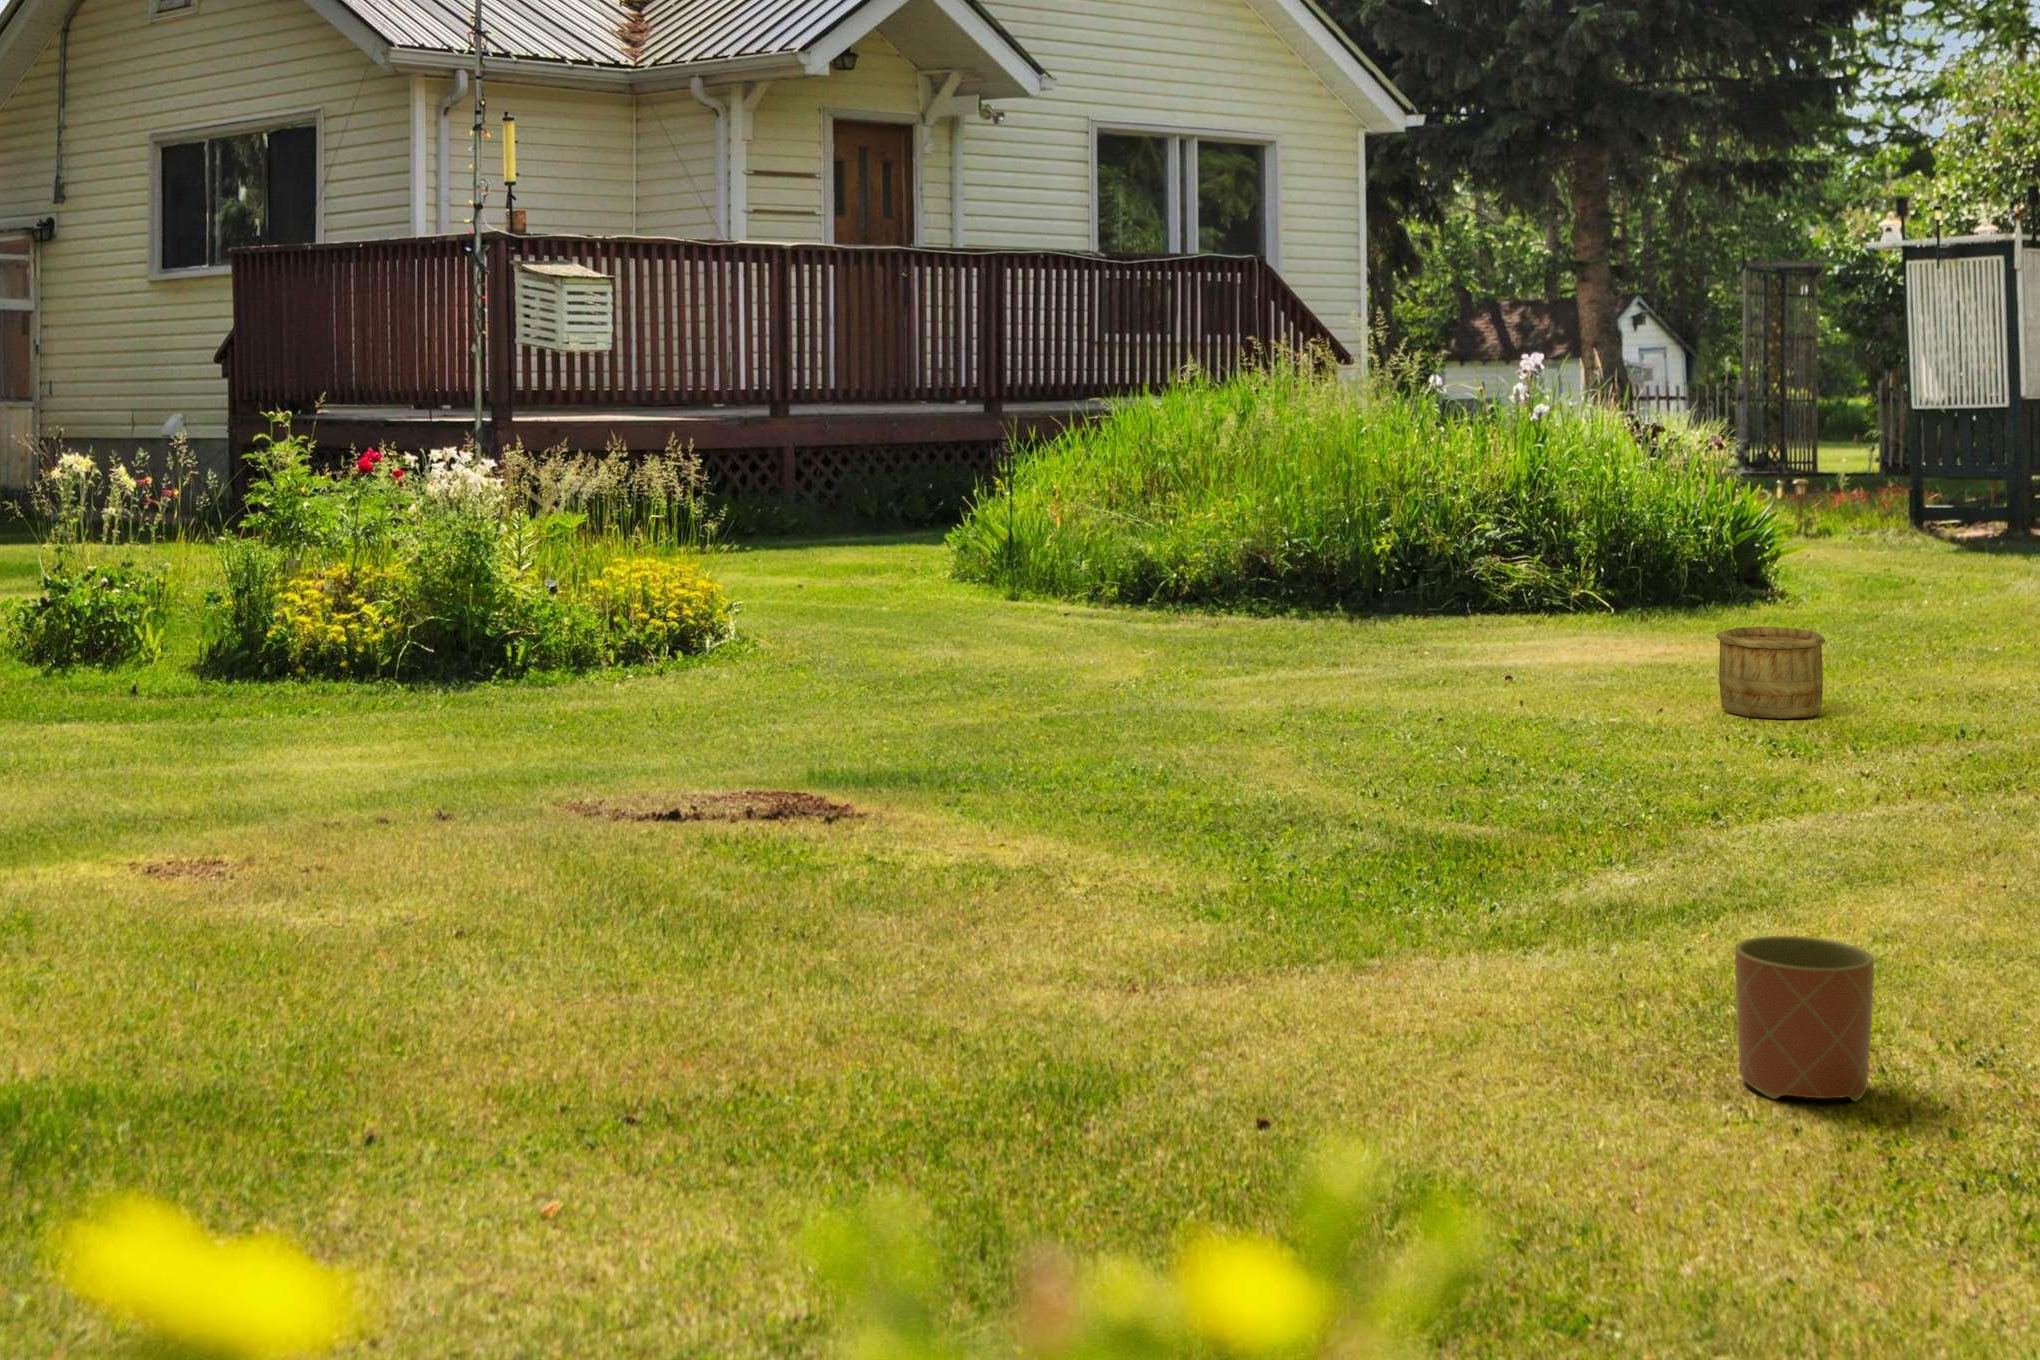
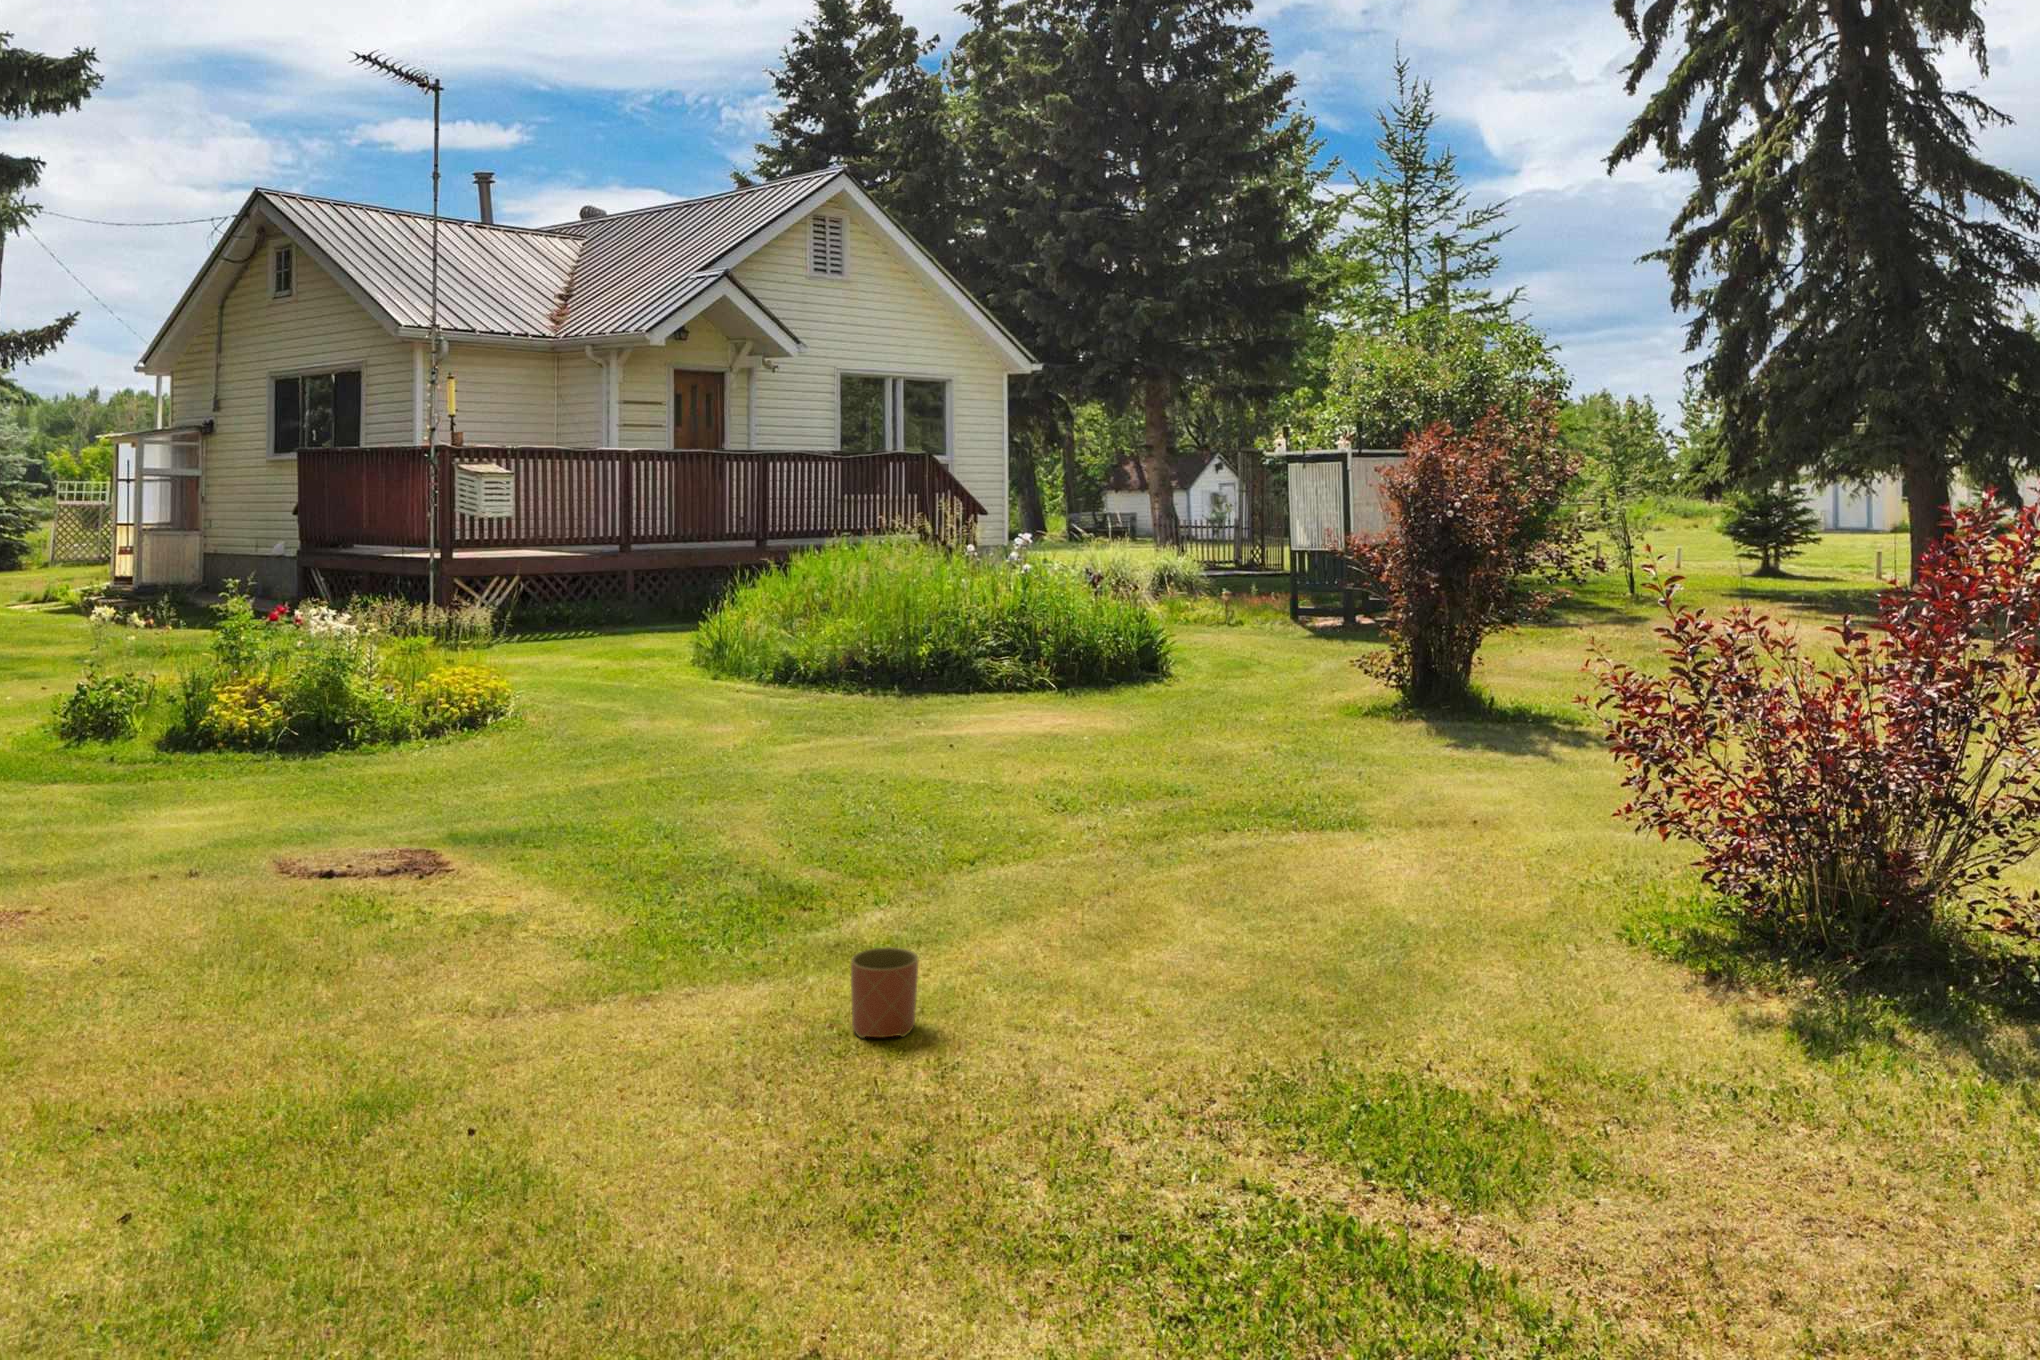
wooden bucket: present [1716,626,1825,719] -> none [1045,717,1100,770]

